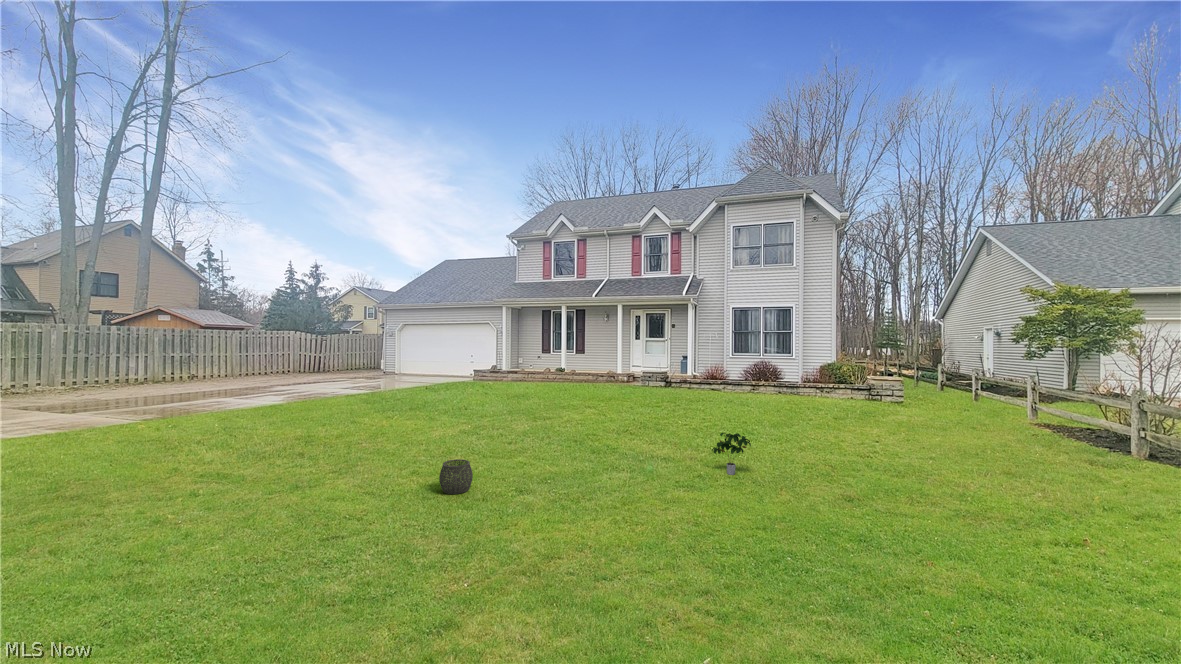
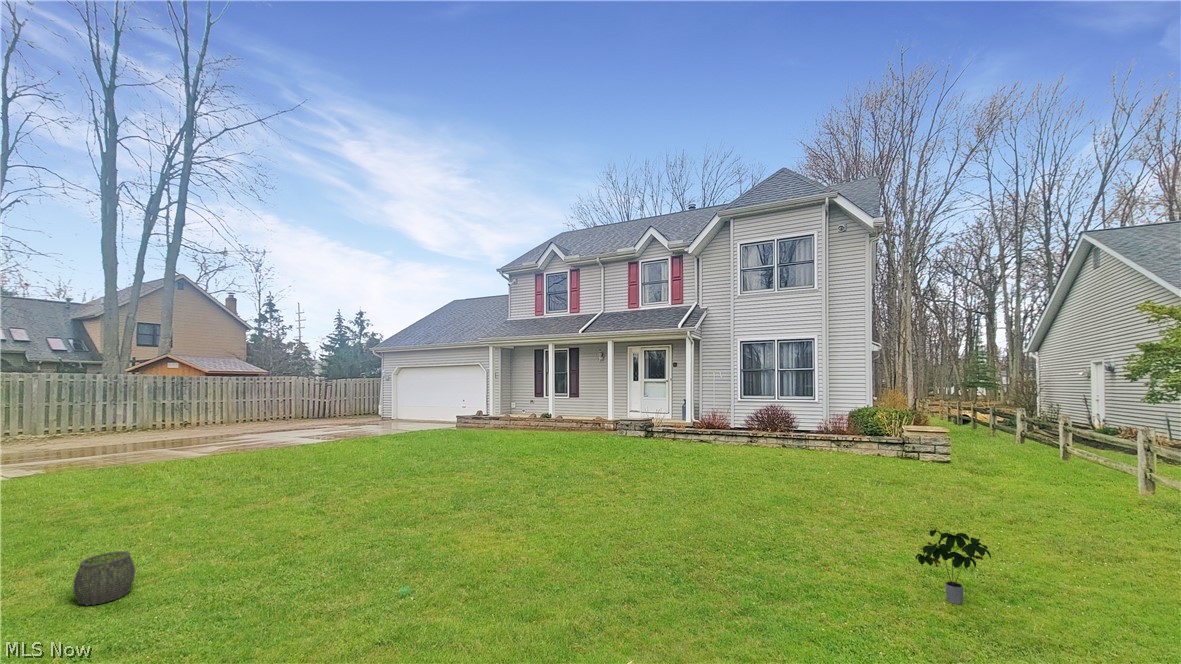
potted plant: present [712,433,751,475] -> present [915,529,991,604]

